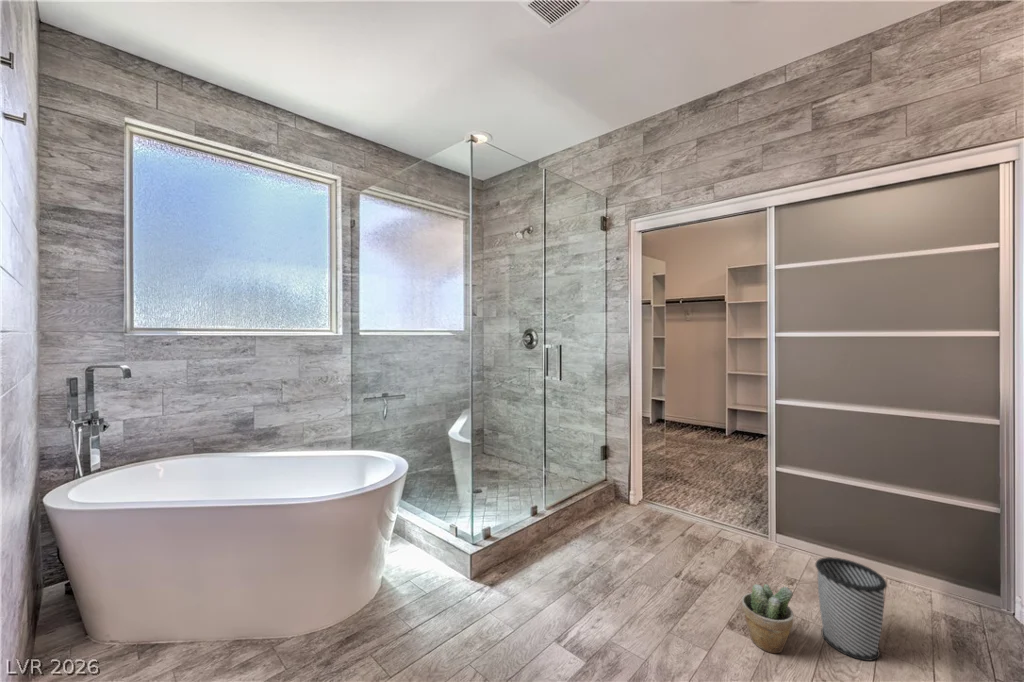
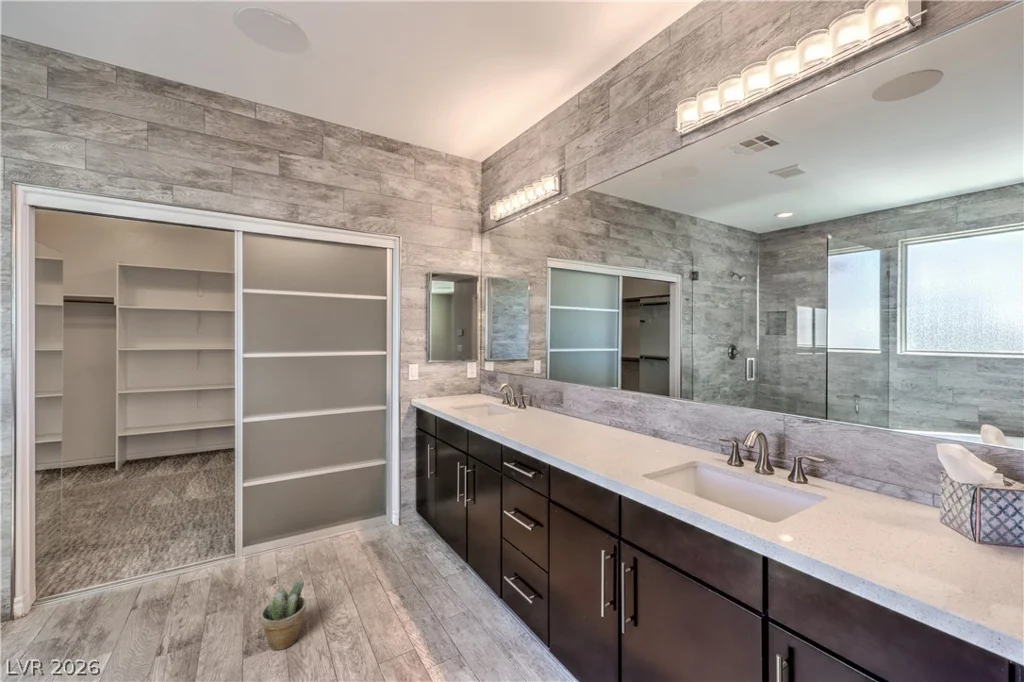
wastebasket: present [816,557,887,661] -> none [308,532,354,607]

